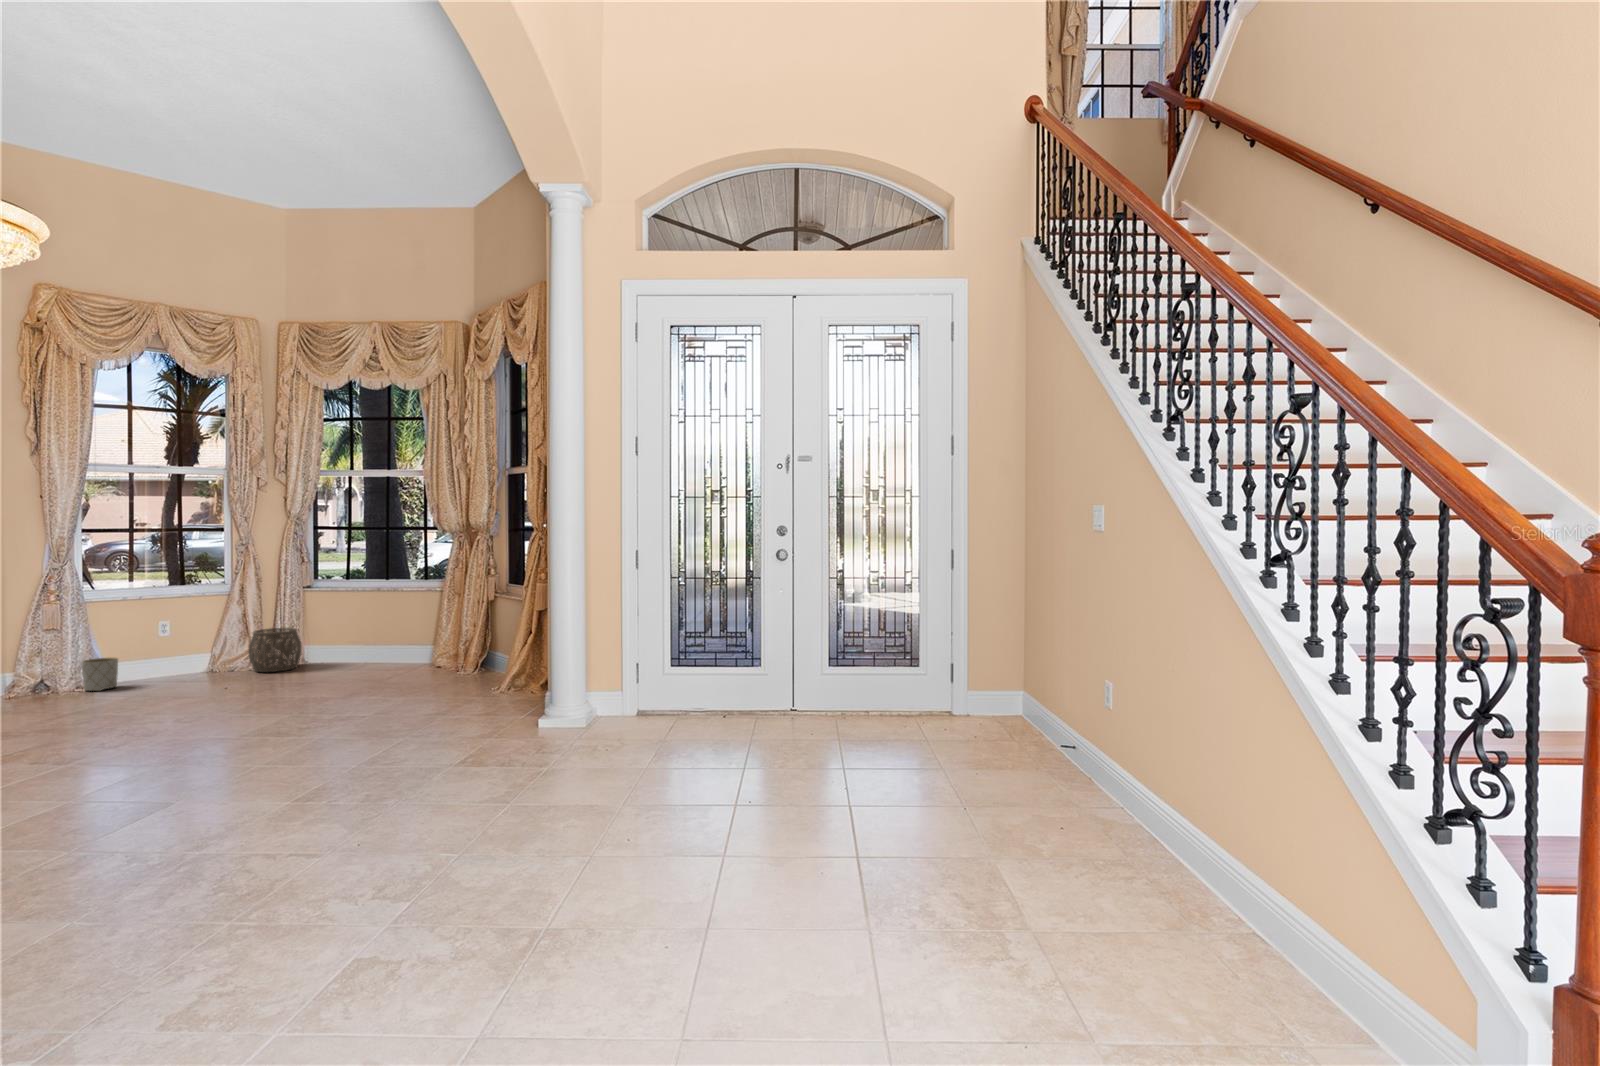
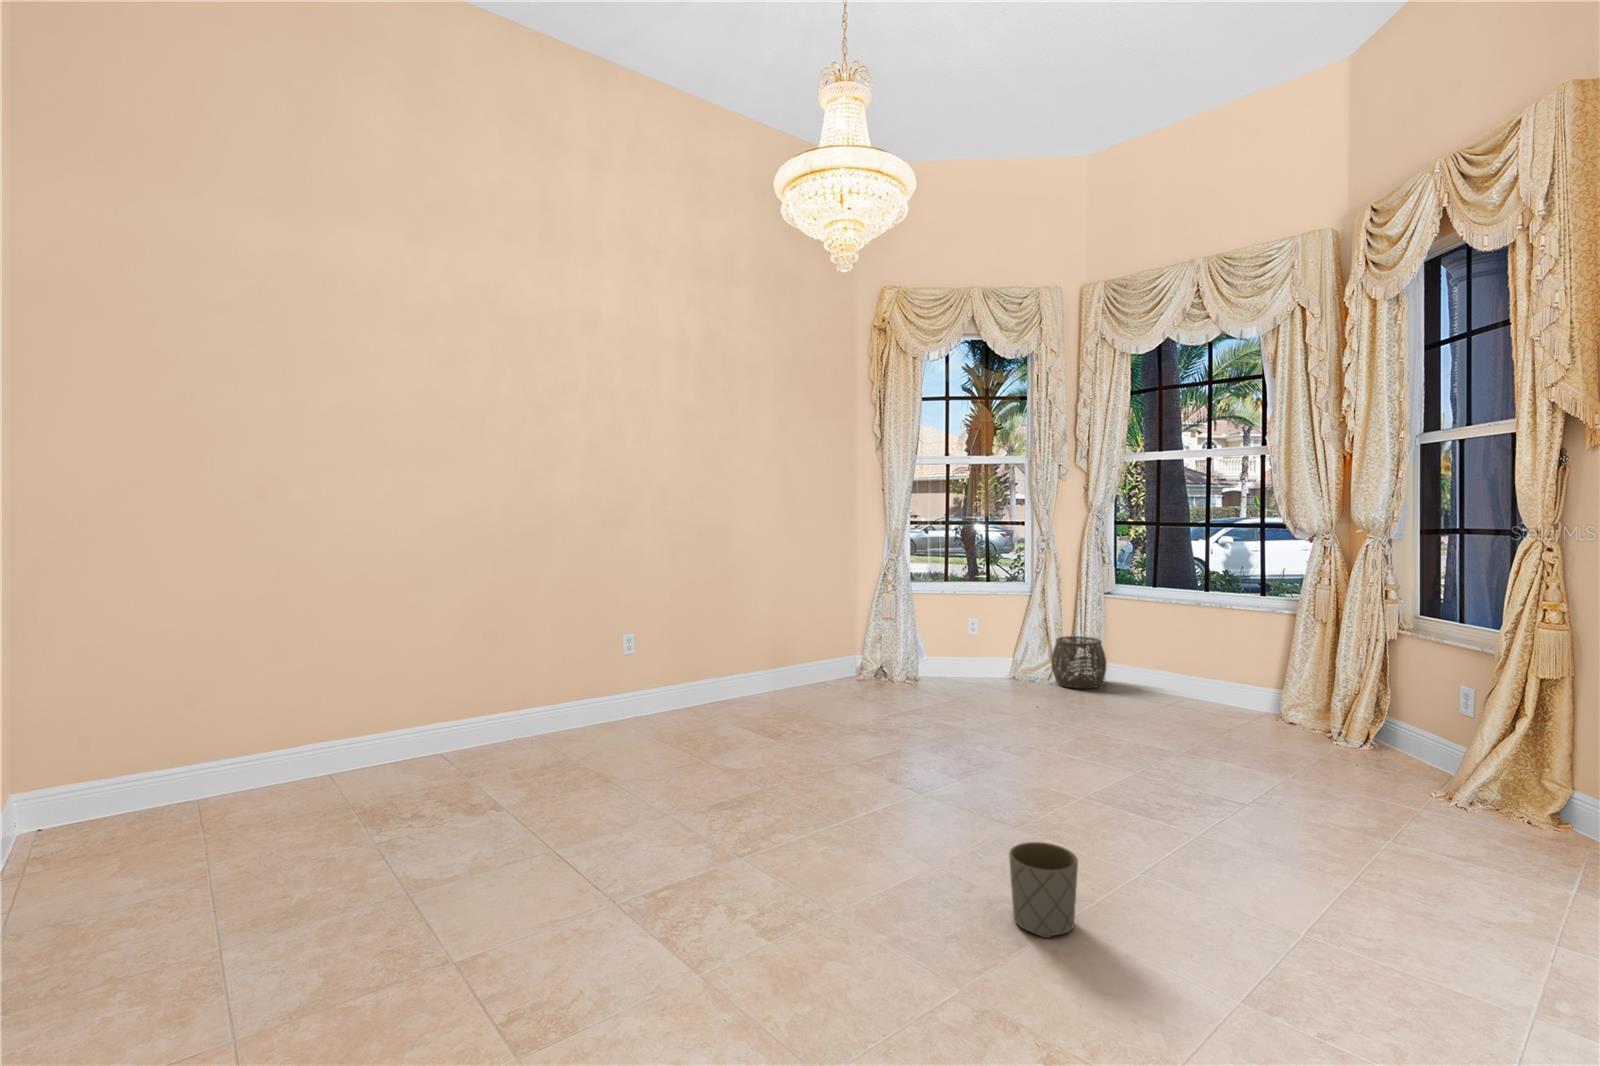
planter: present [82,657,118,691] -> present [1009,842,1078,938]

